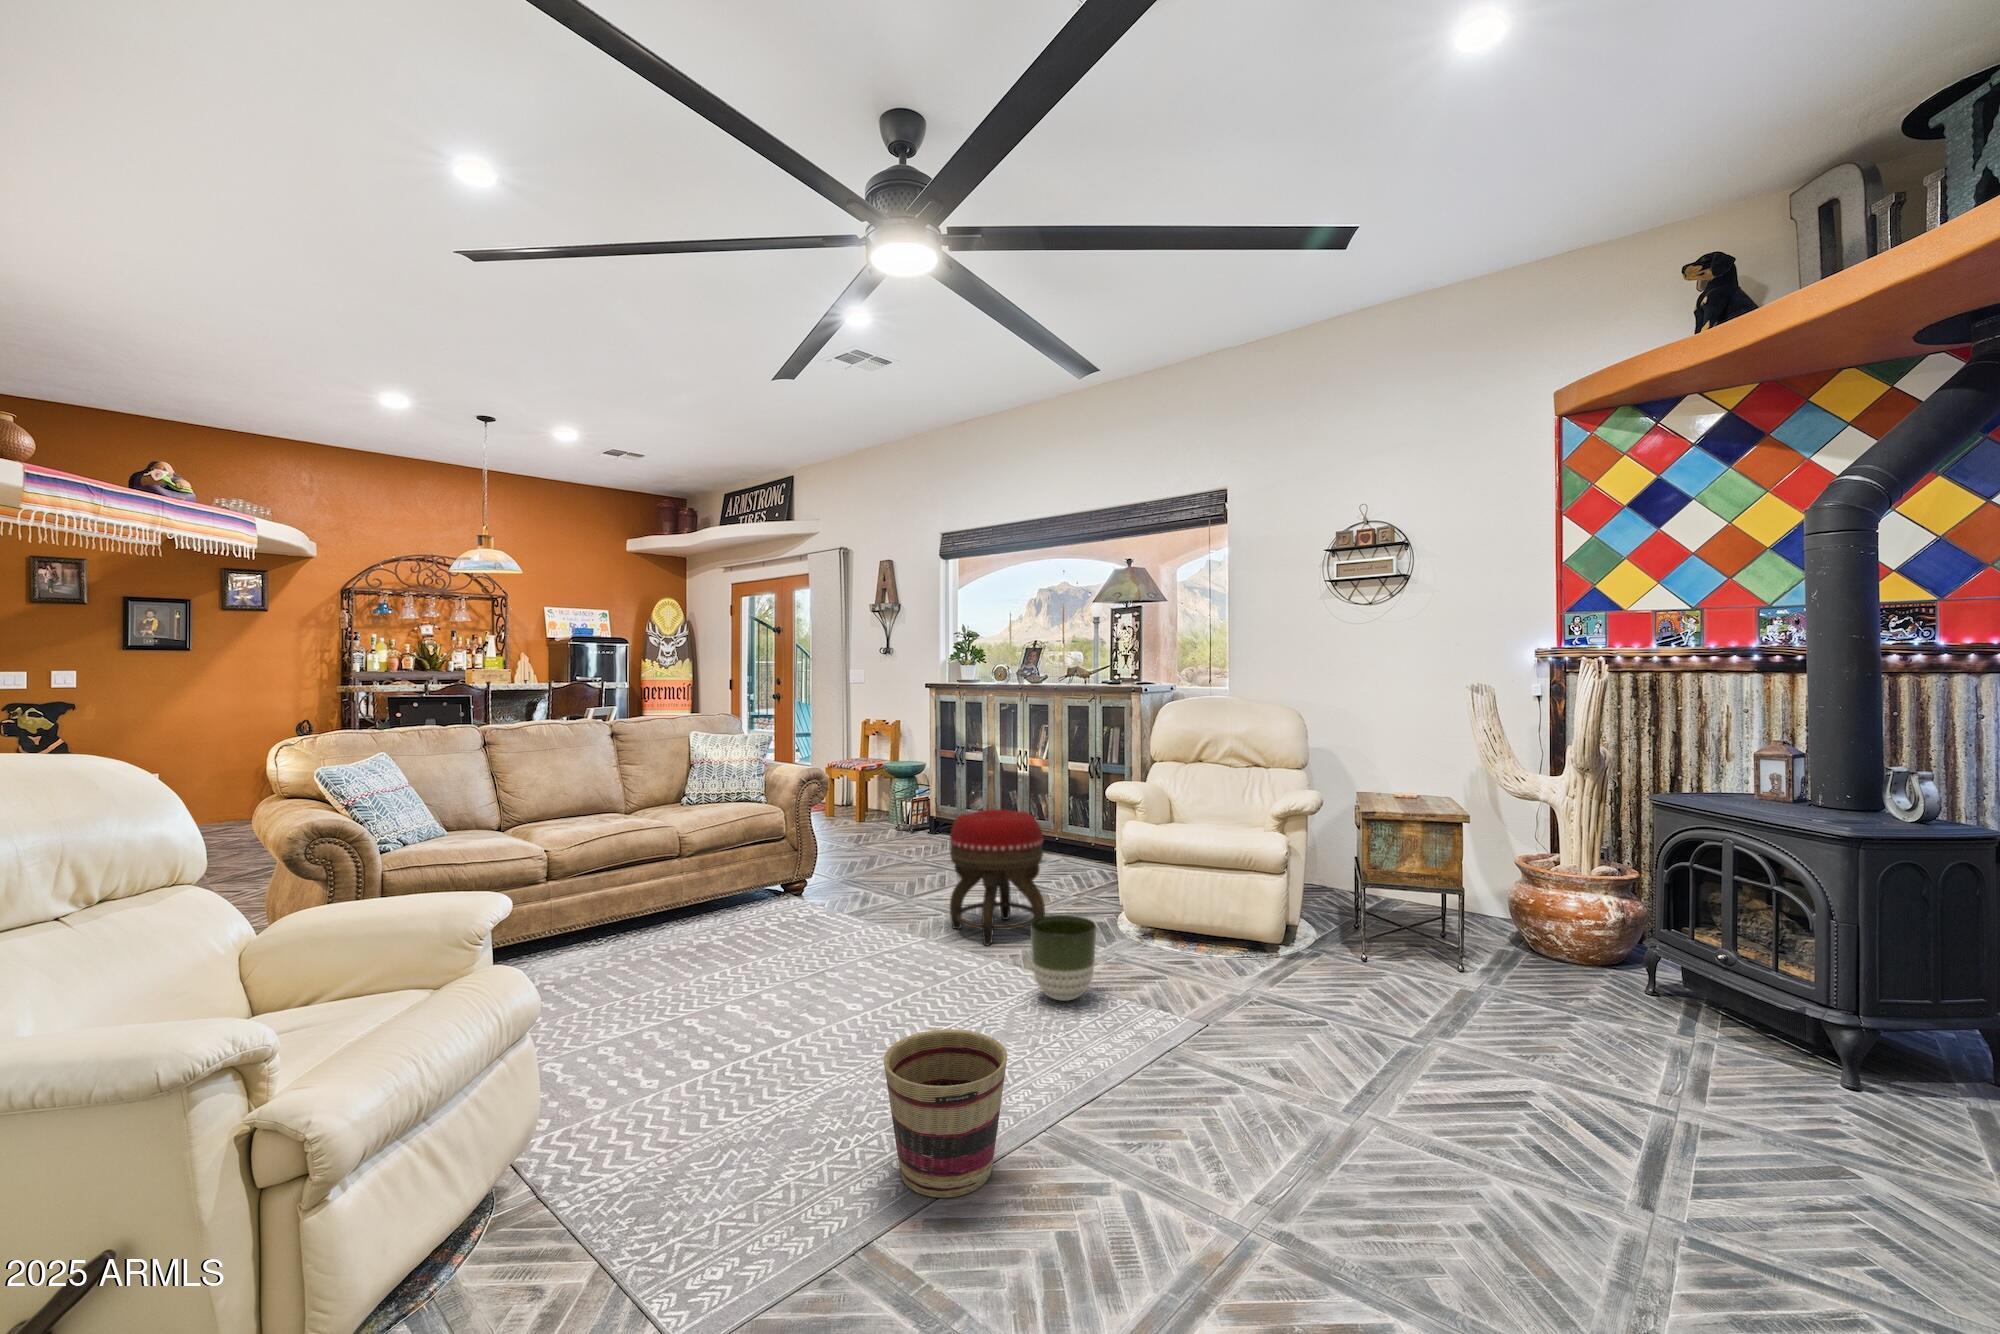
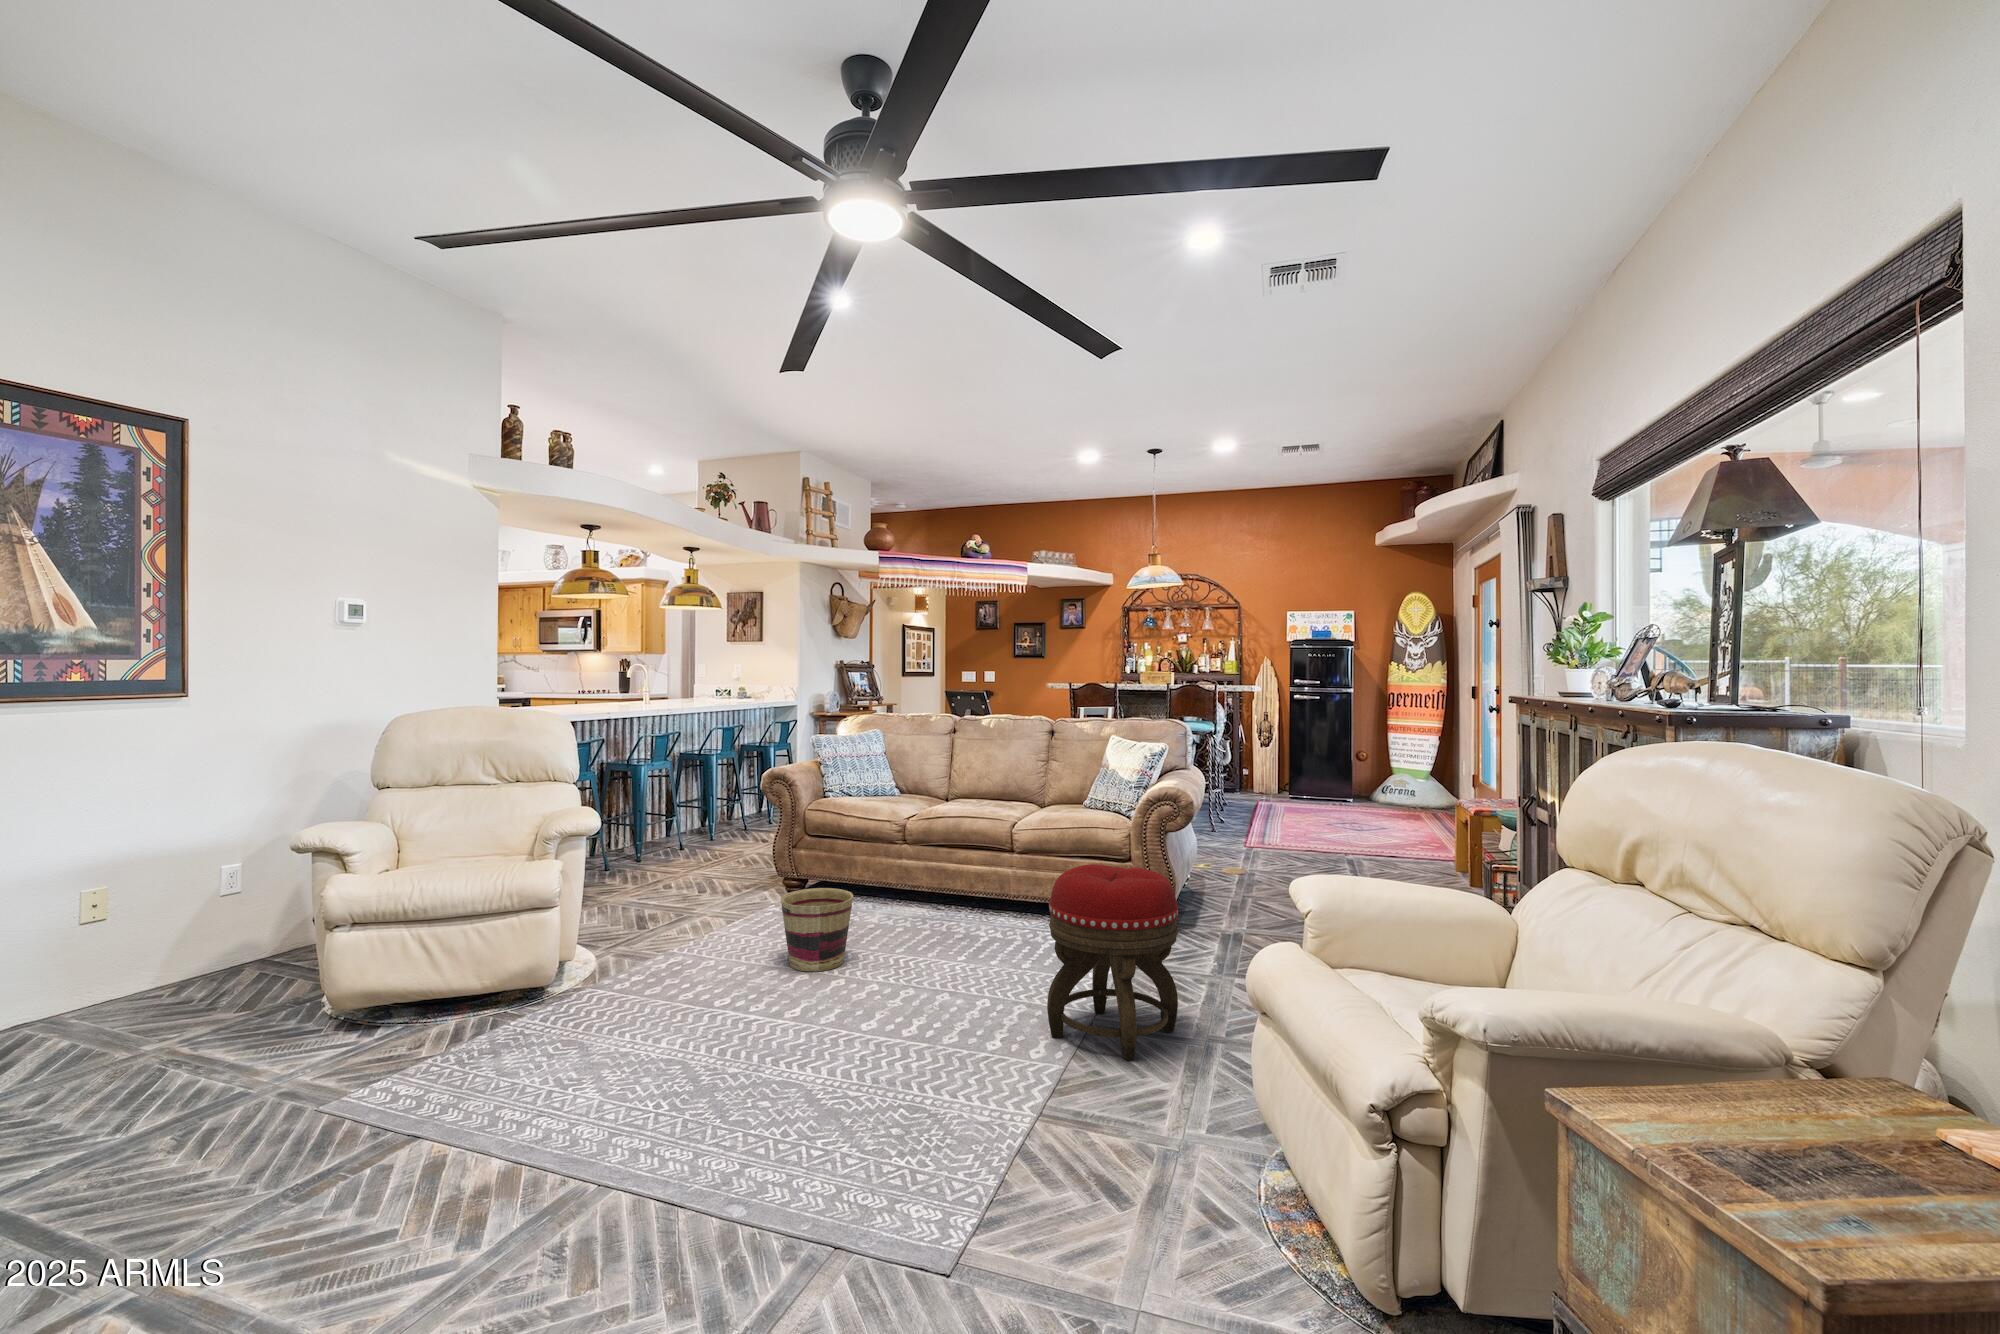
planter: present [1030,915,1096,1001] -> none [860,994,947,1111]
basket: present [884,1029,1007,1198] -> present [781,888,853,971]

